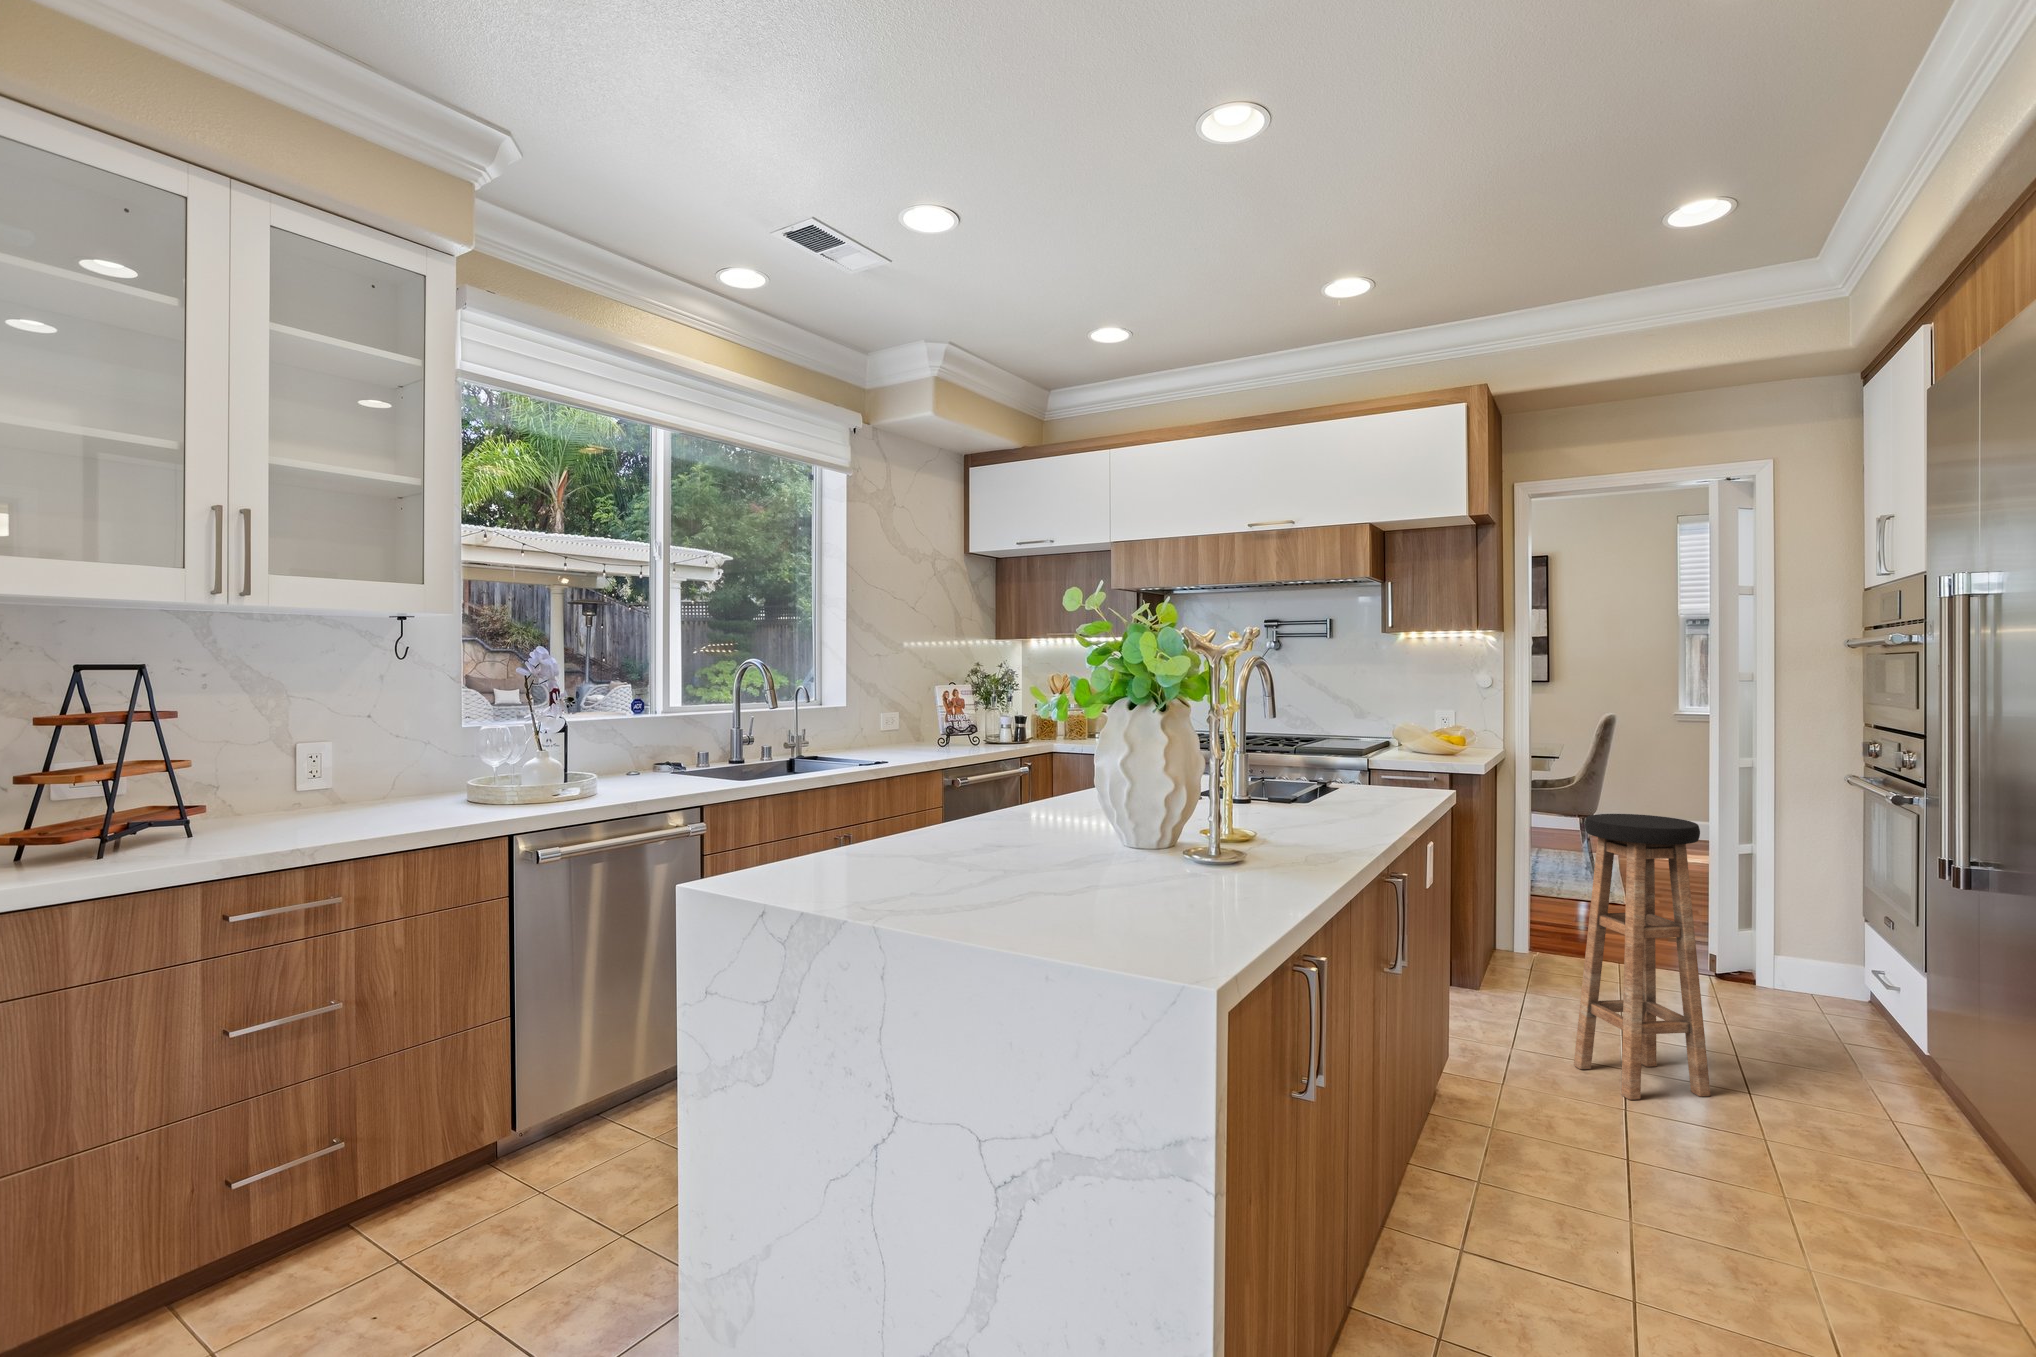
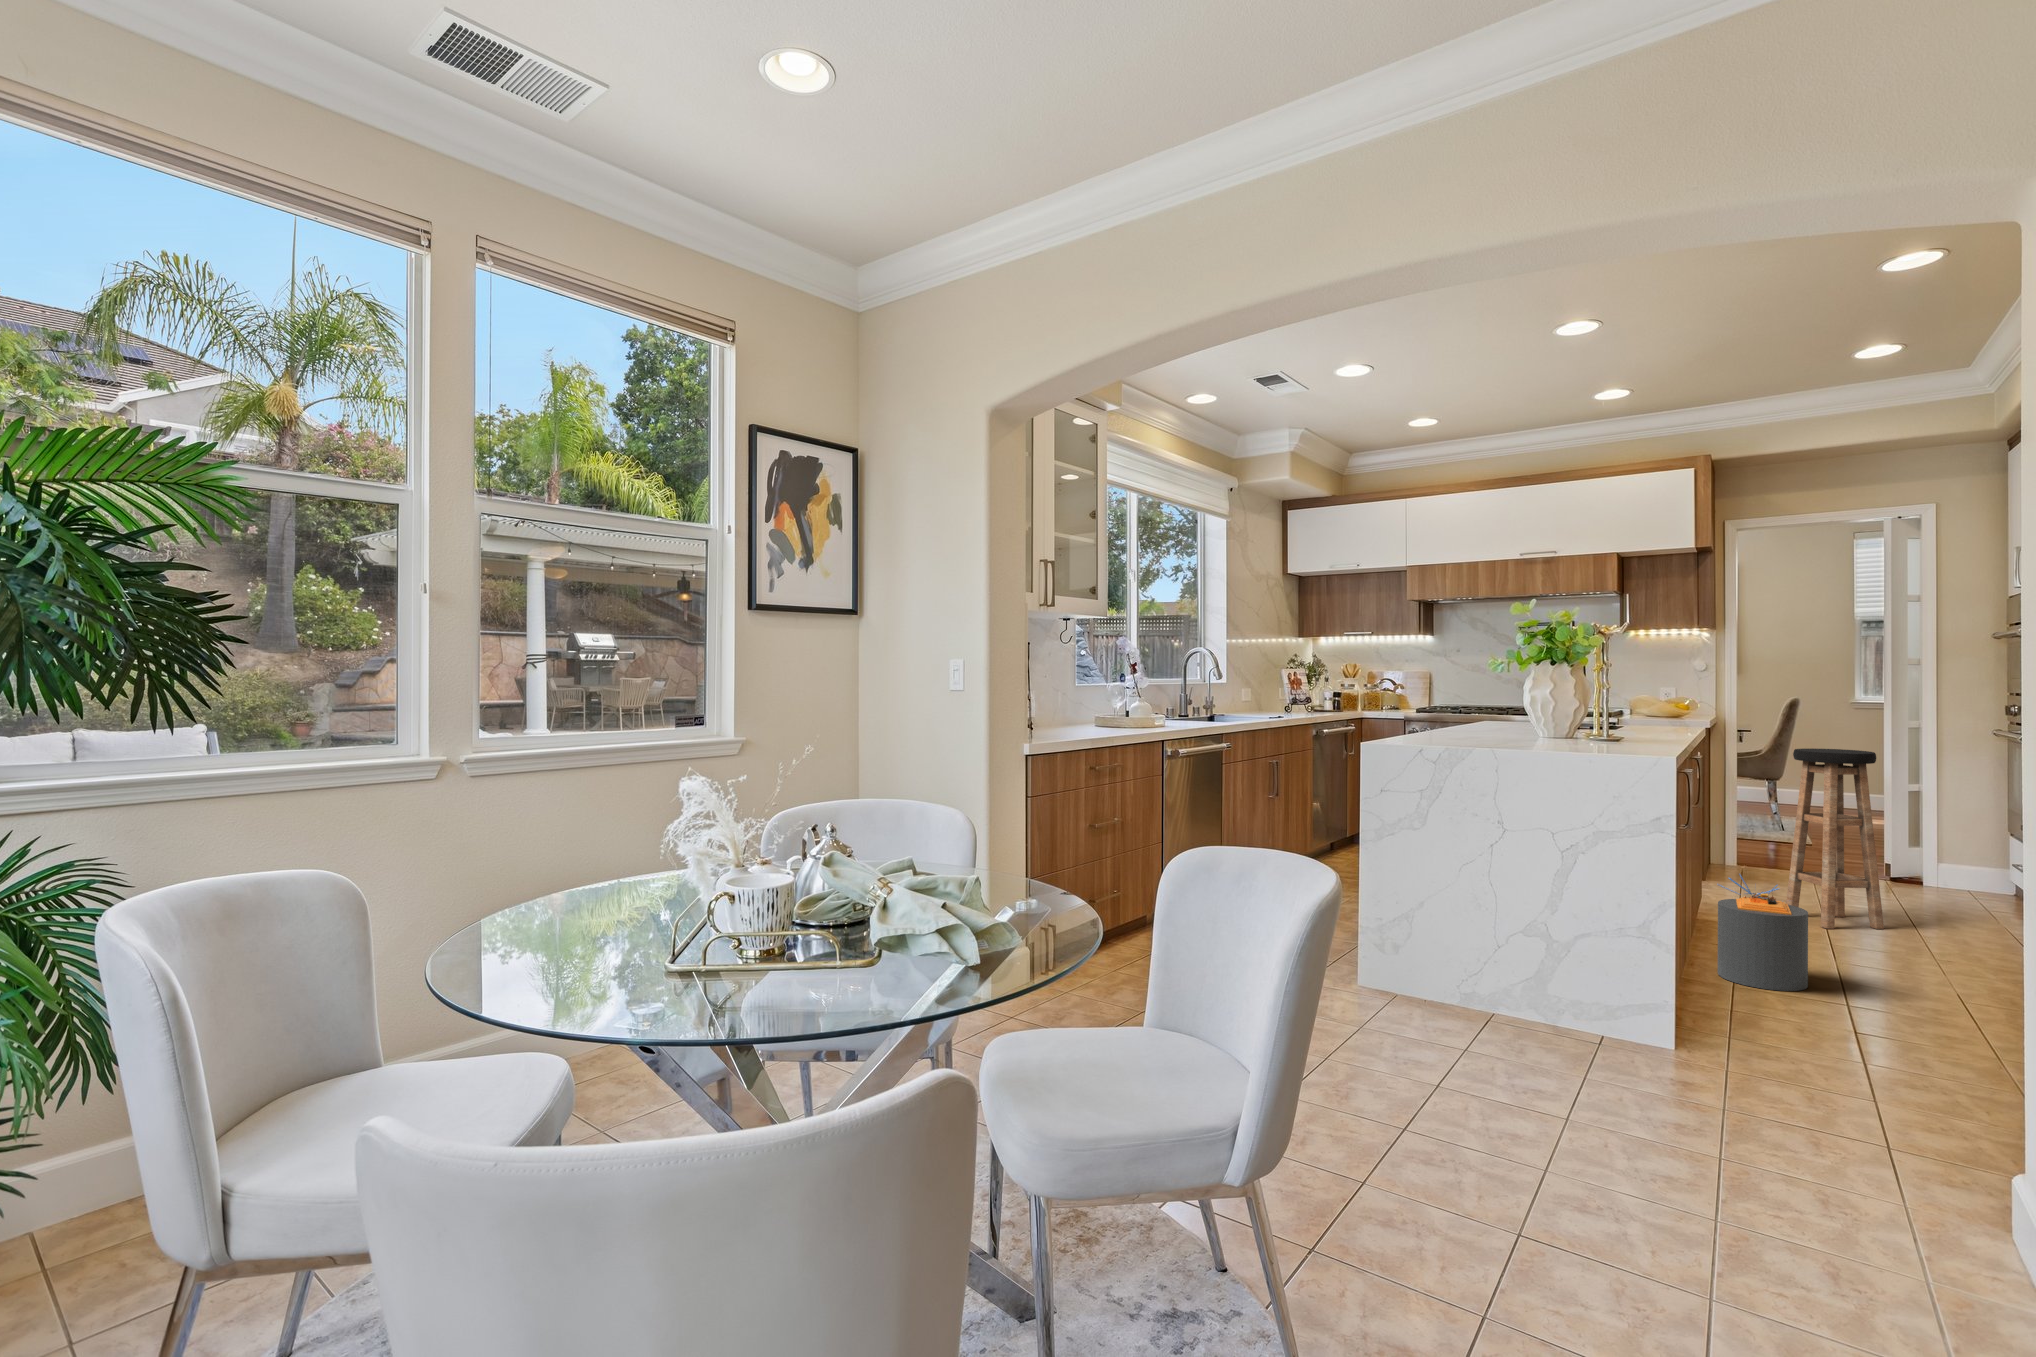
trash can: none [1435,1065,1586,1311] -> present [1717,874,1808,991]

